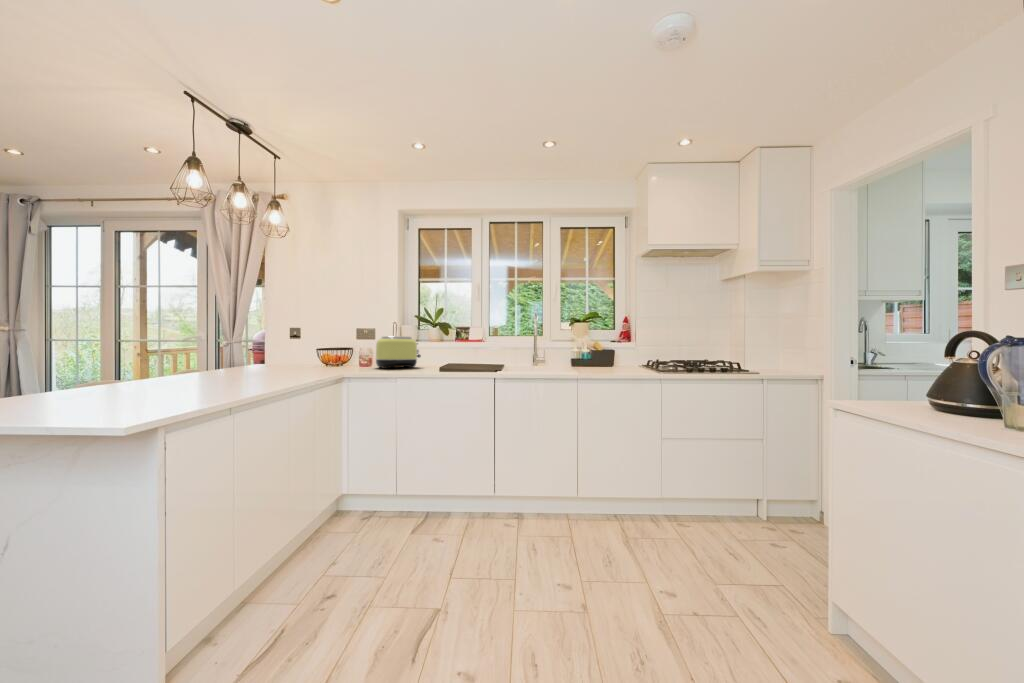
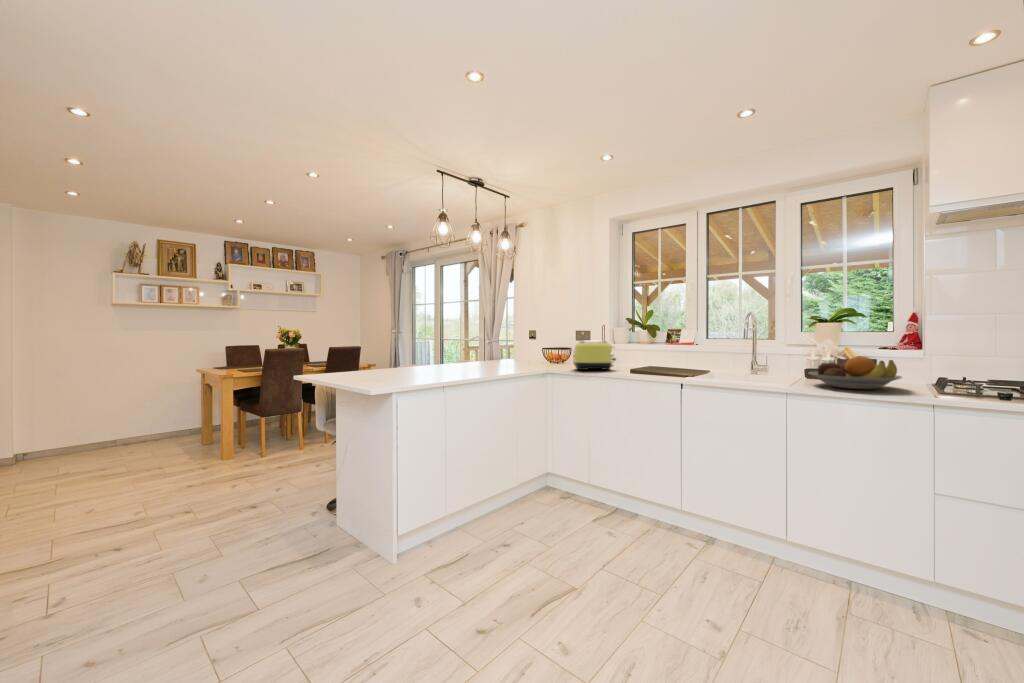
fruit bowl: none [586,347,641,371] -> present [809,357,902,389]

